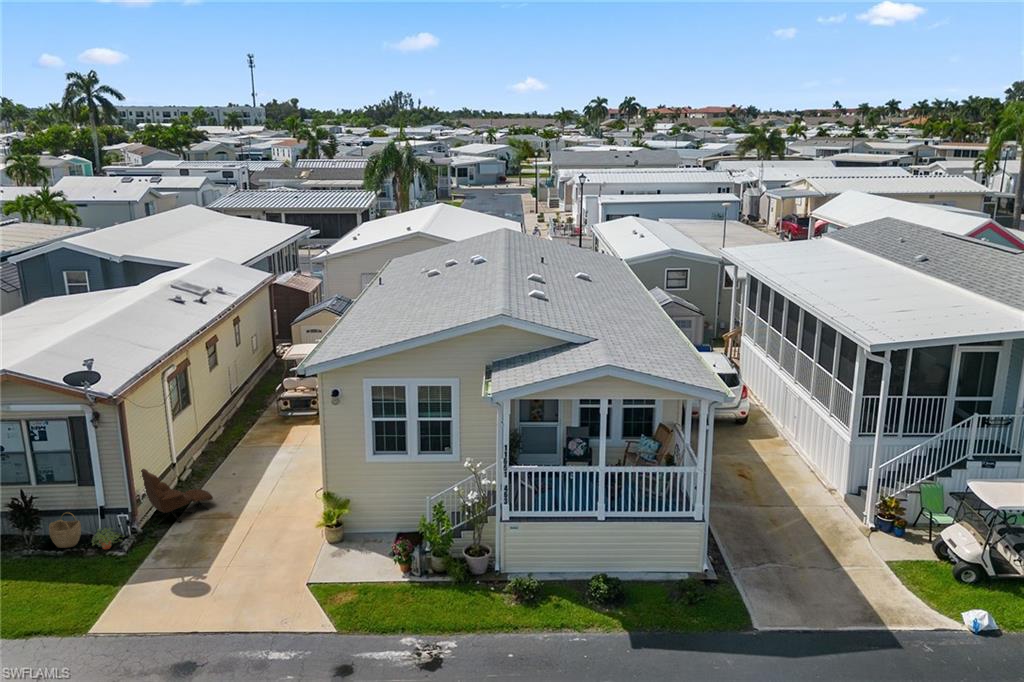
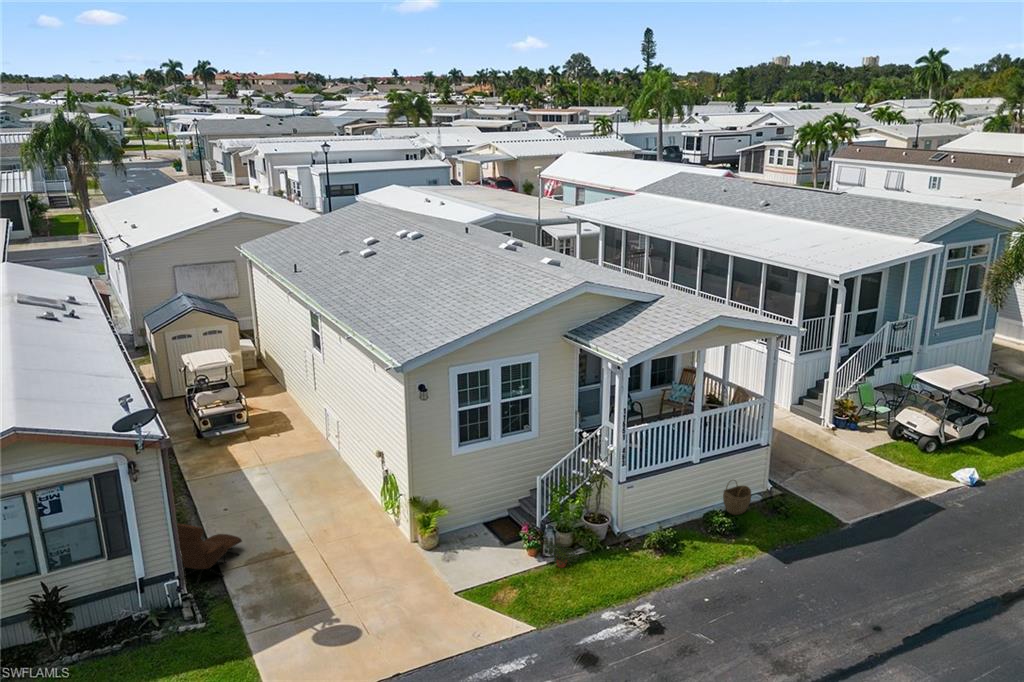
woven basket: present [49,513,81,548] -> present [723,480,751,515]
potted plant: present [92,528,124,549] -> present [547,543,578,568]

